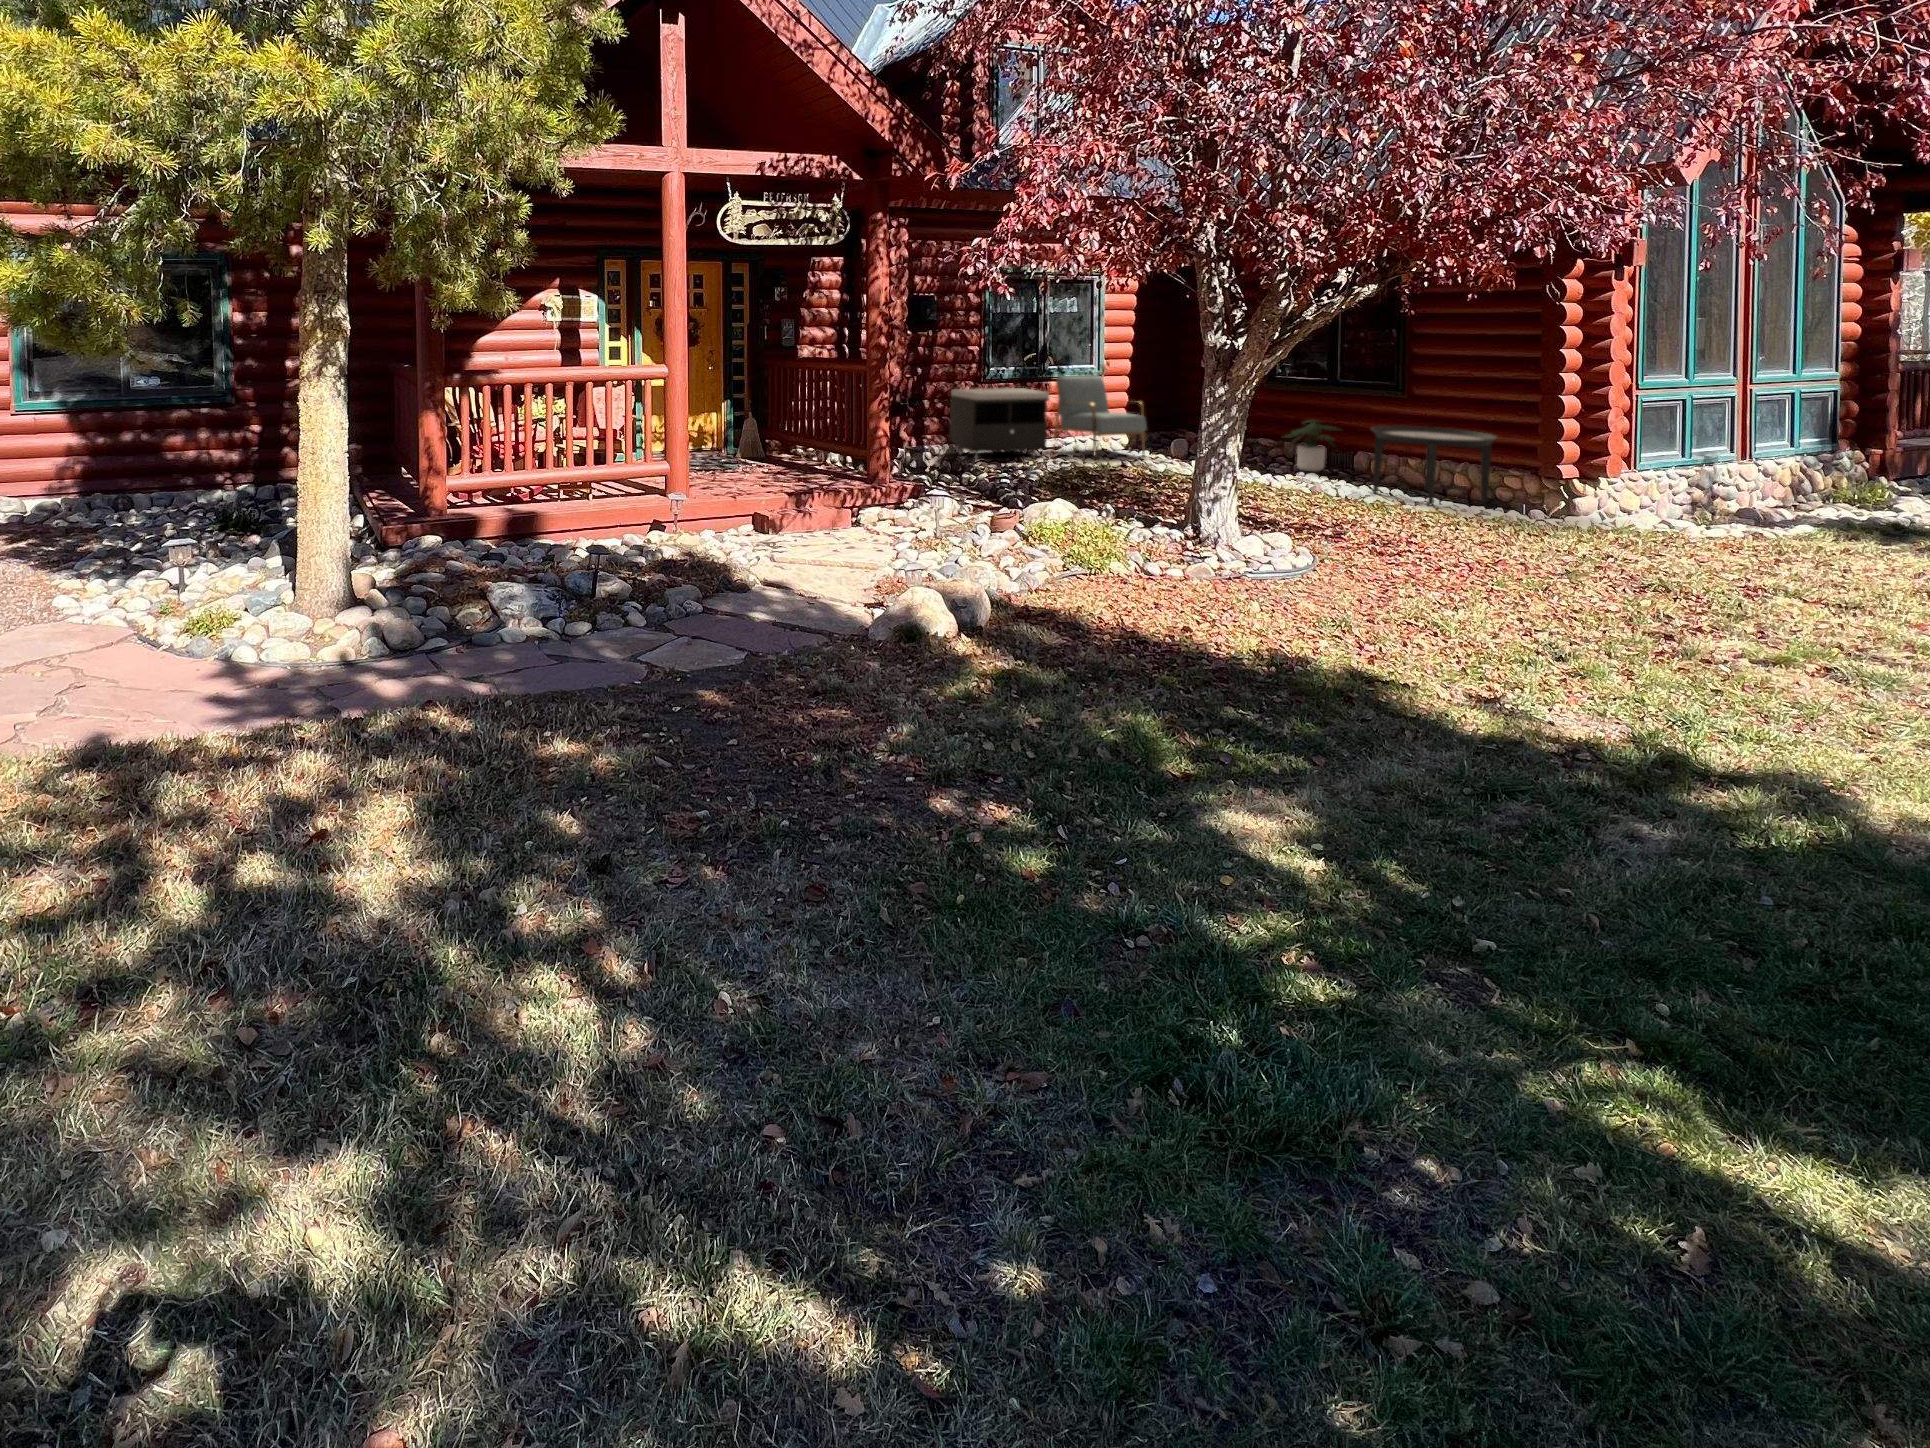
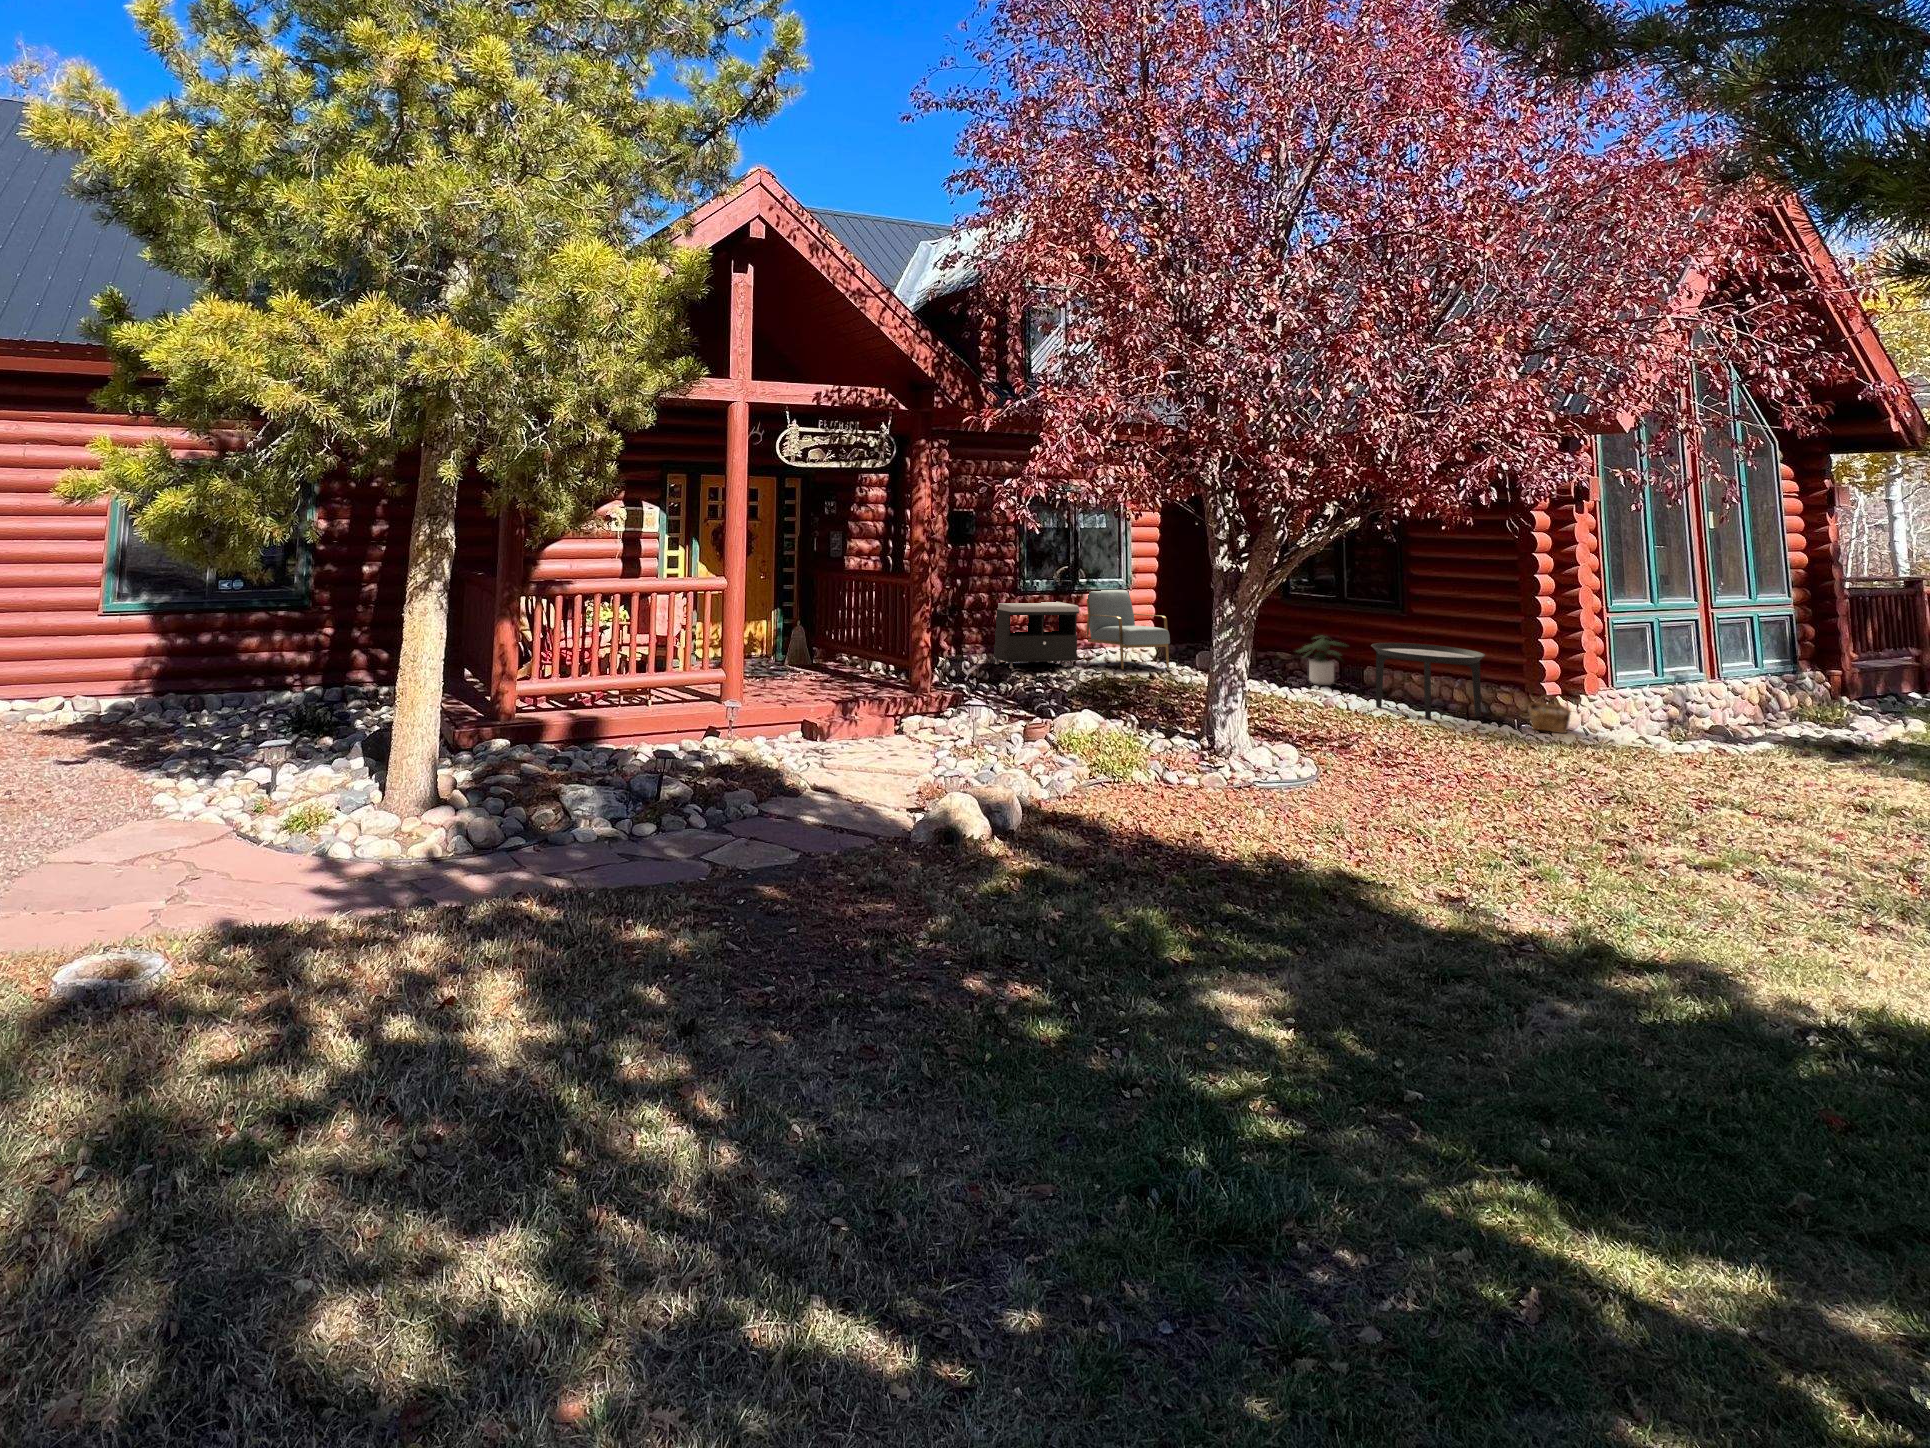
woven basket: none [1543,479,1591,519] -> present [1528,698,1571,733]

